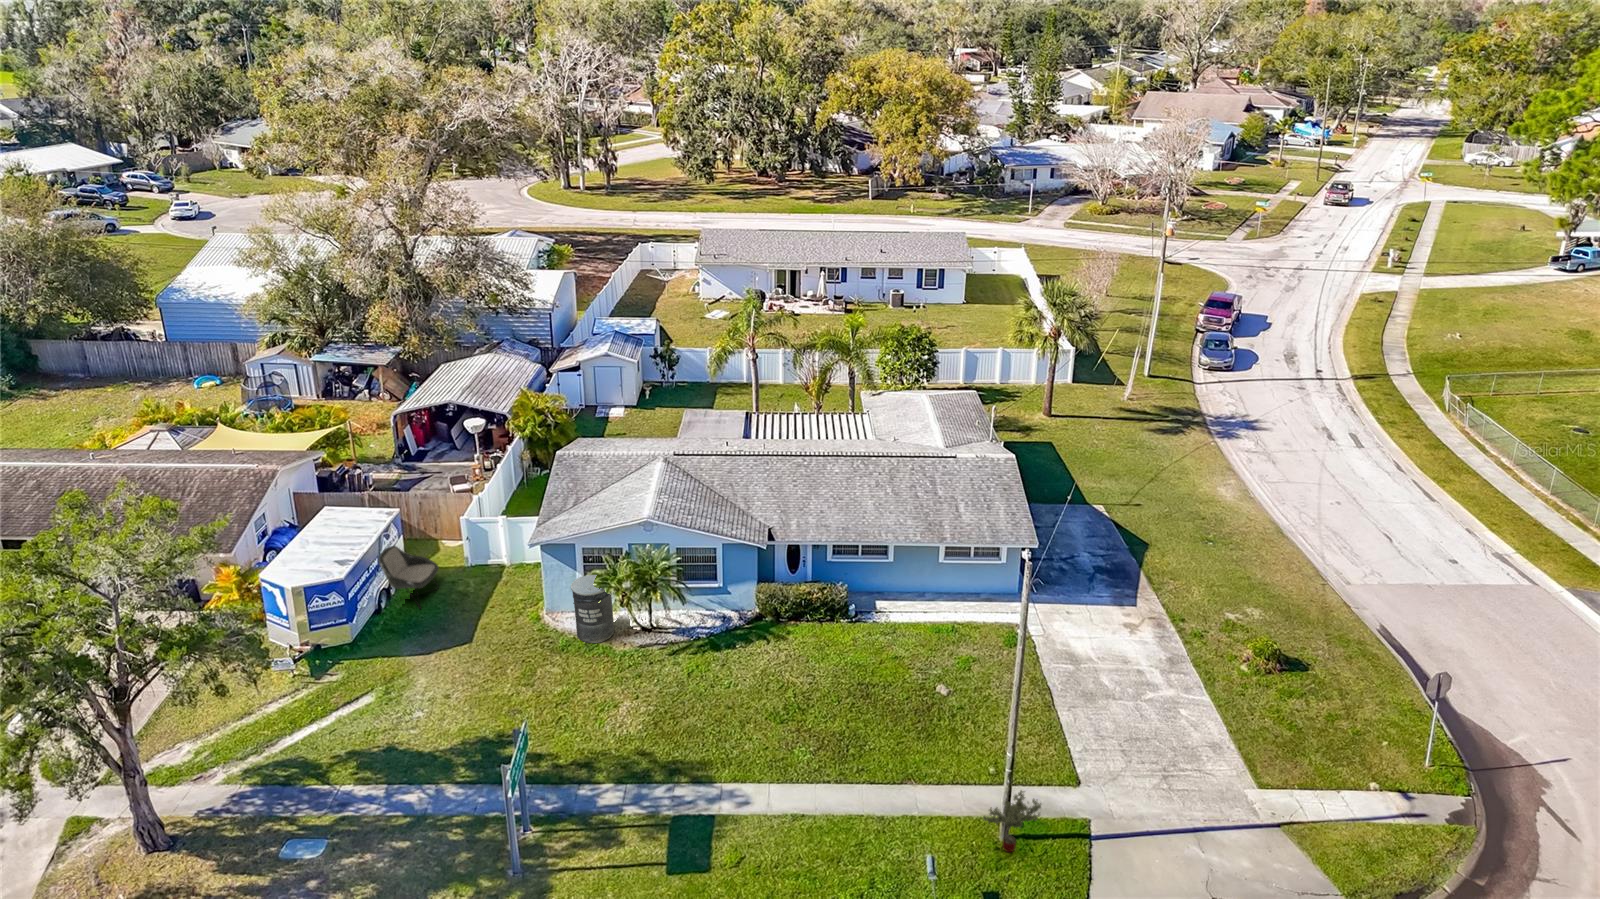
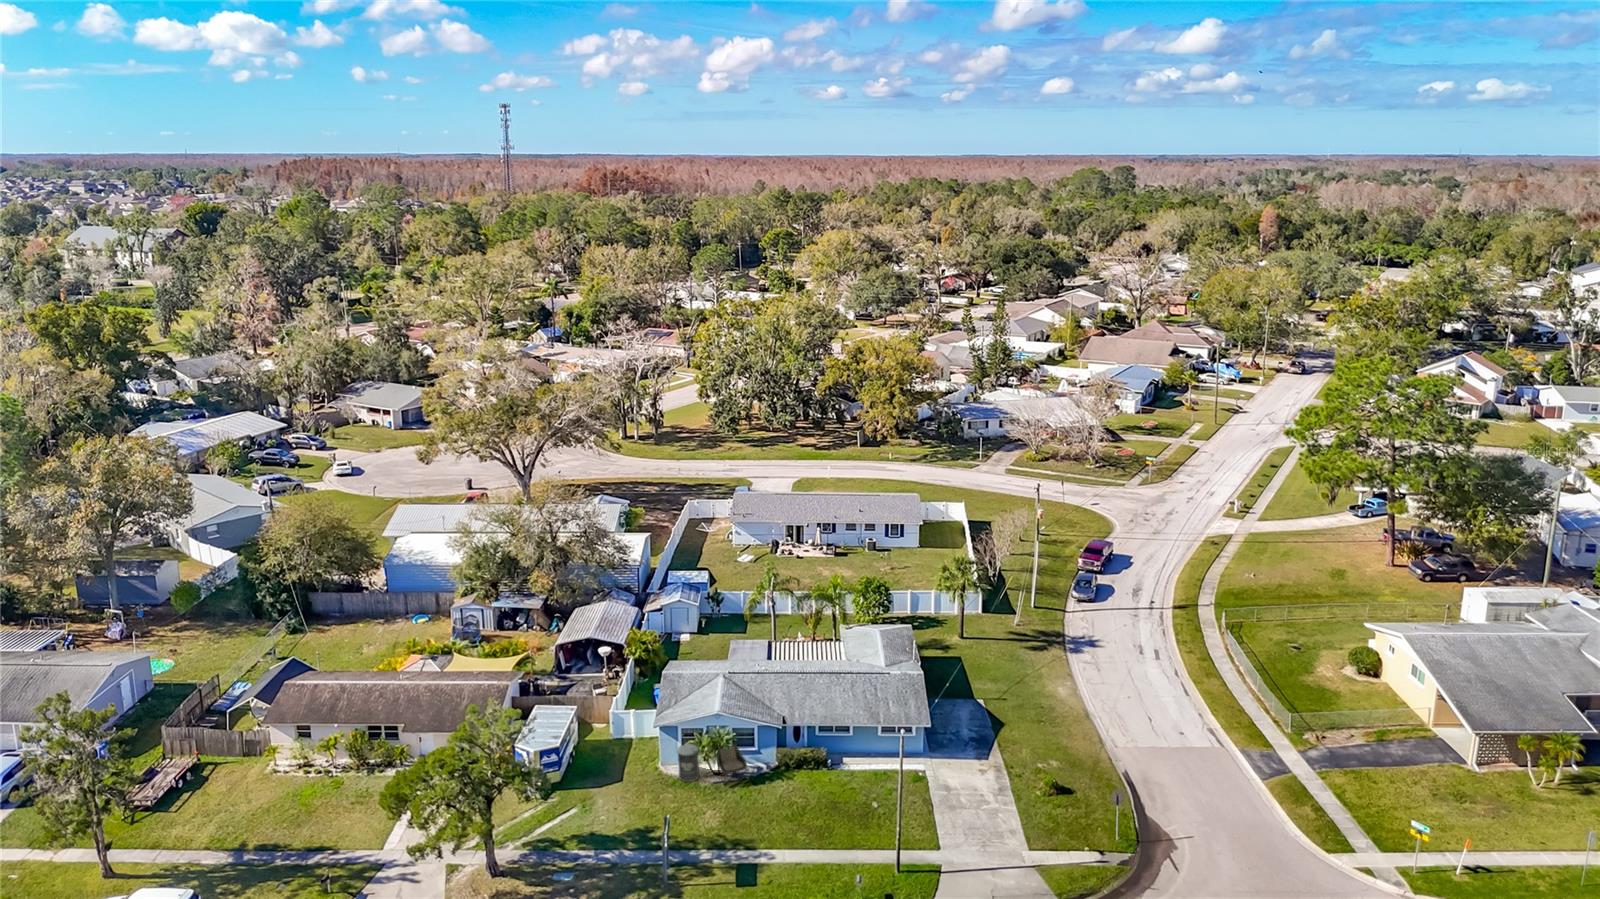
lounge chair: present [379,546,439,608] -> present [717,745,747,776]
potted tree: present [984,791,1041,852] -> none [885,846,913,879]

